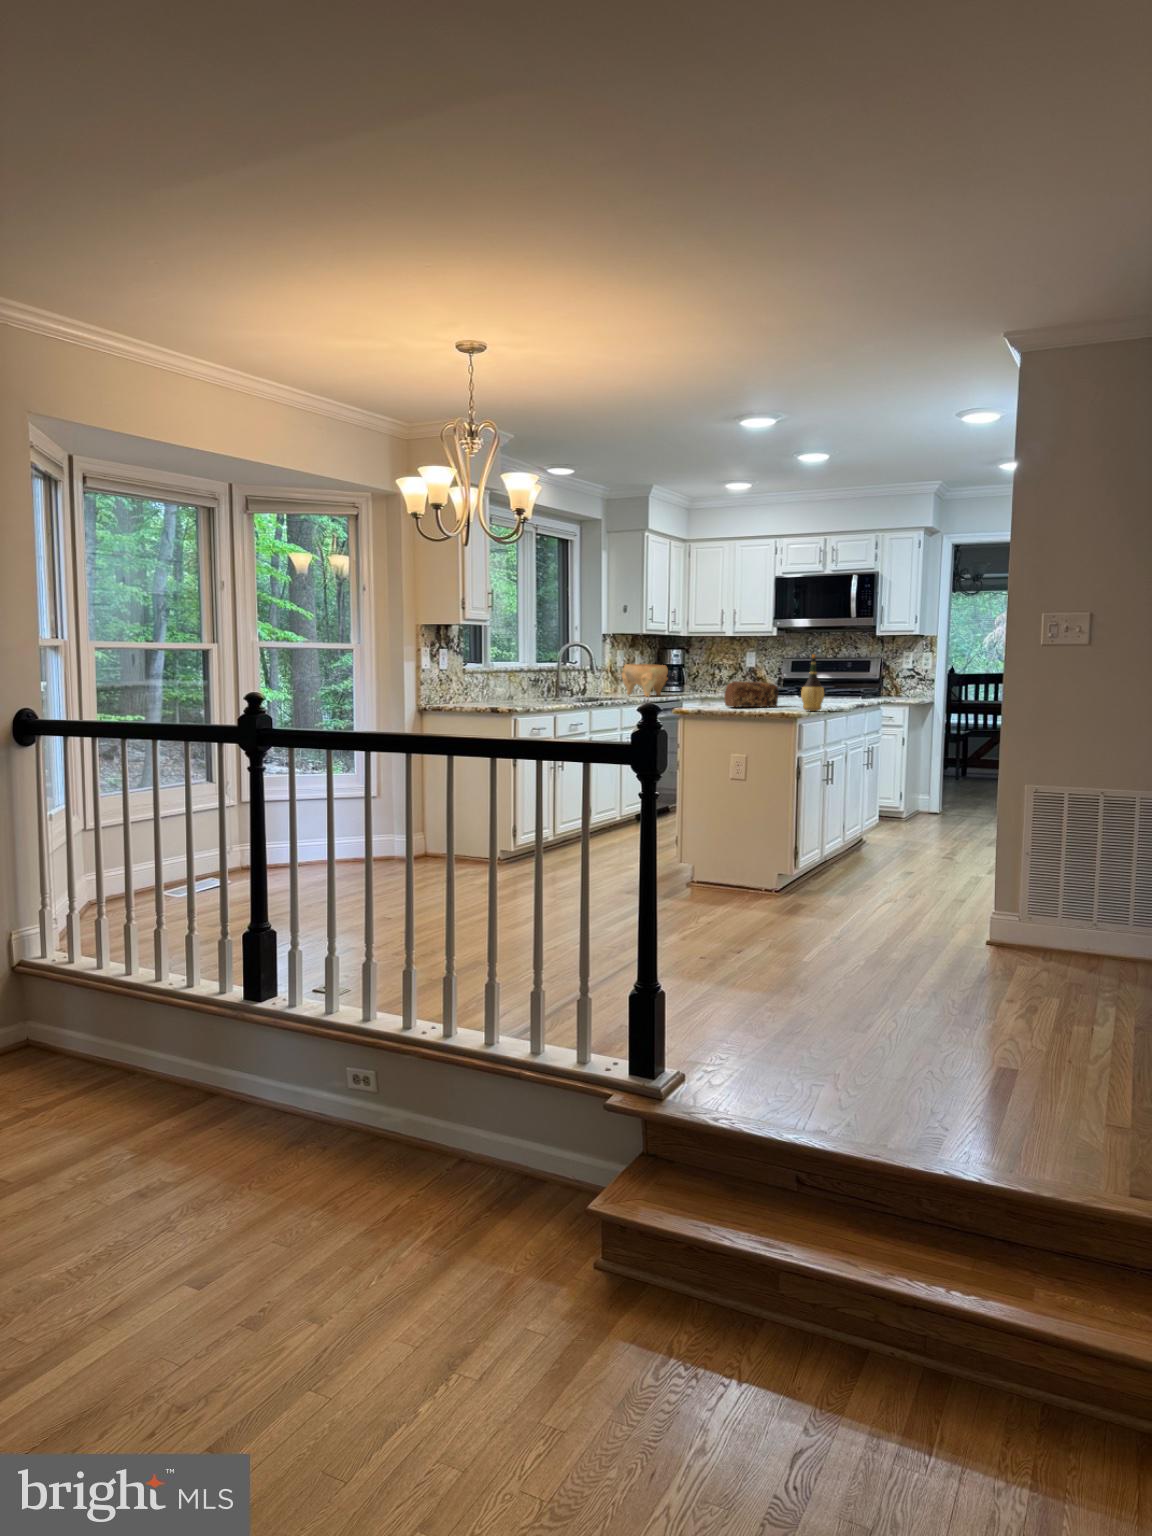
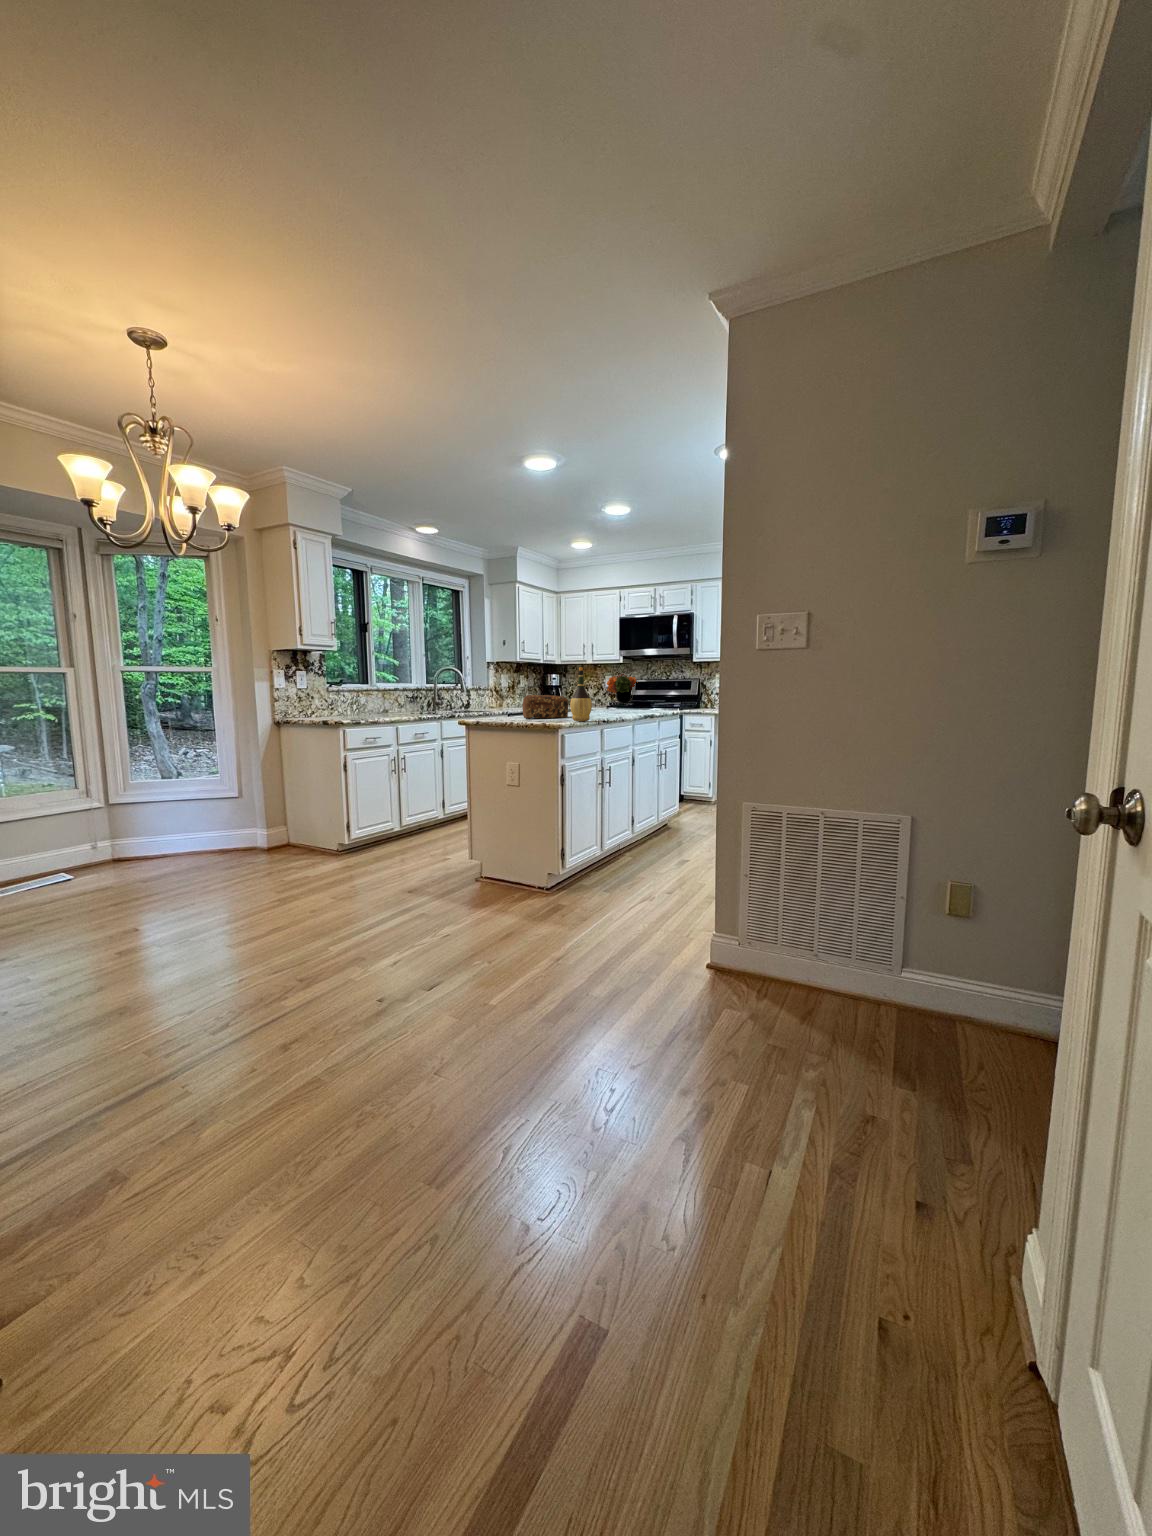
flower arrangement: none [753,649,796,688] -> present [607,674,638,703]
decorative bowl: present [622,664,668,697] -> none [488,685,525,710]

